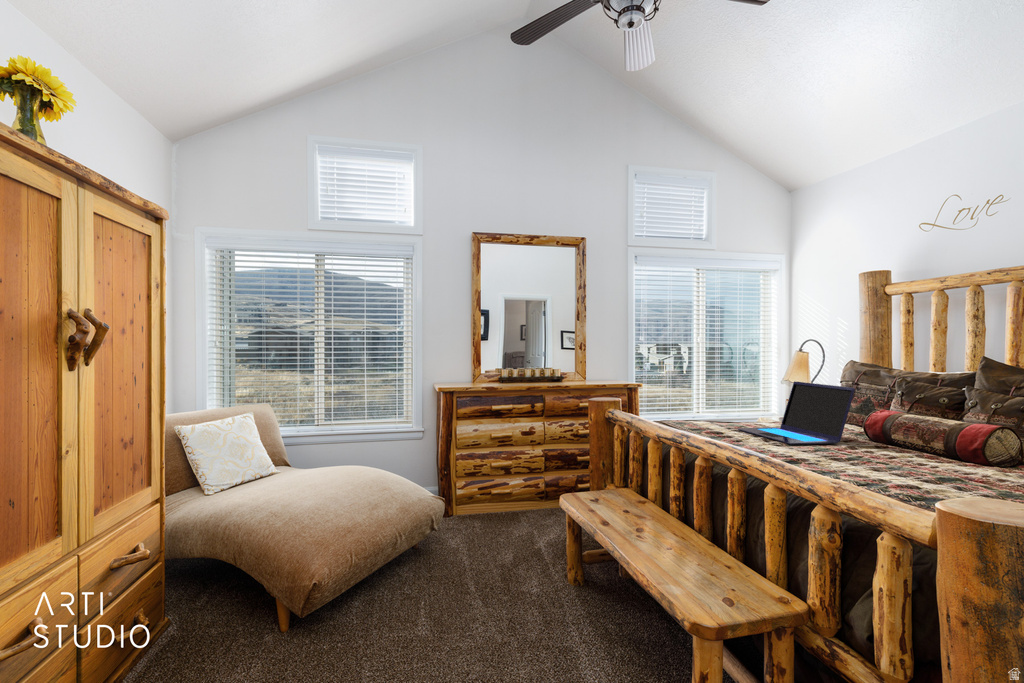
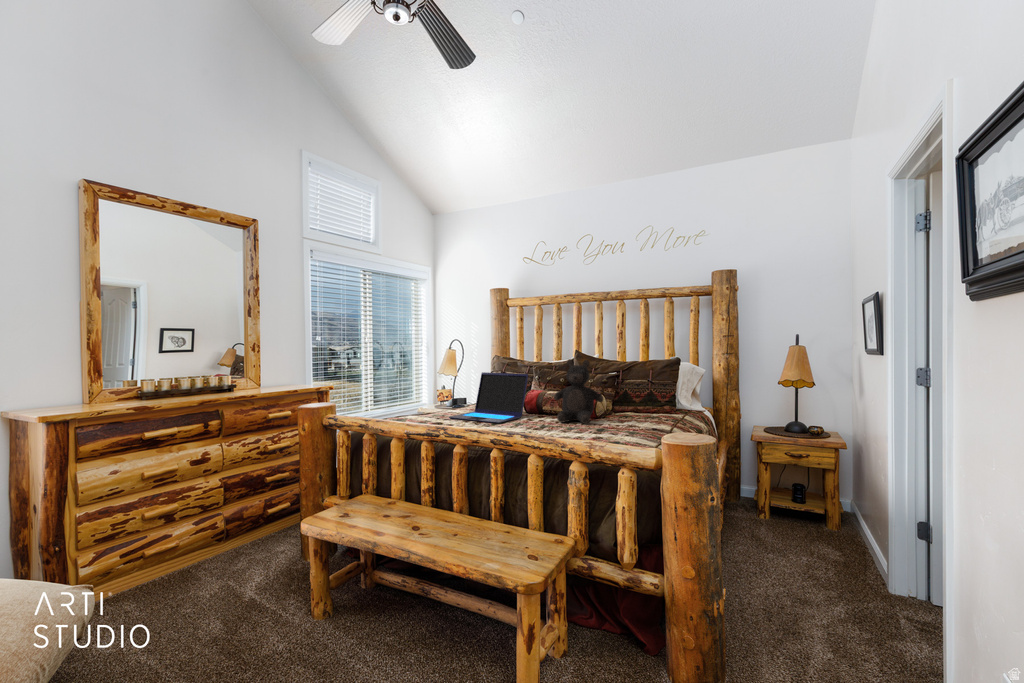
teddy bear: none [887,372,987,468] -> present [554,360,603,424]

